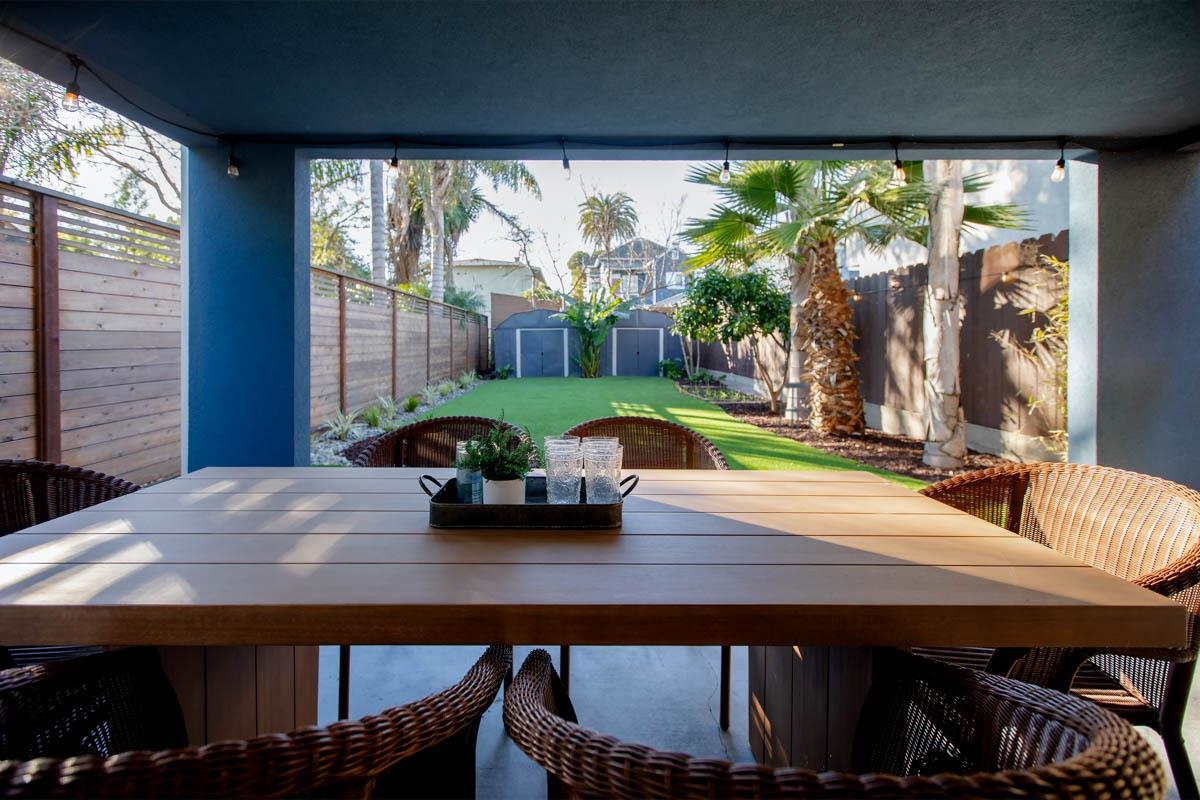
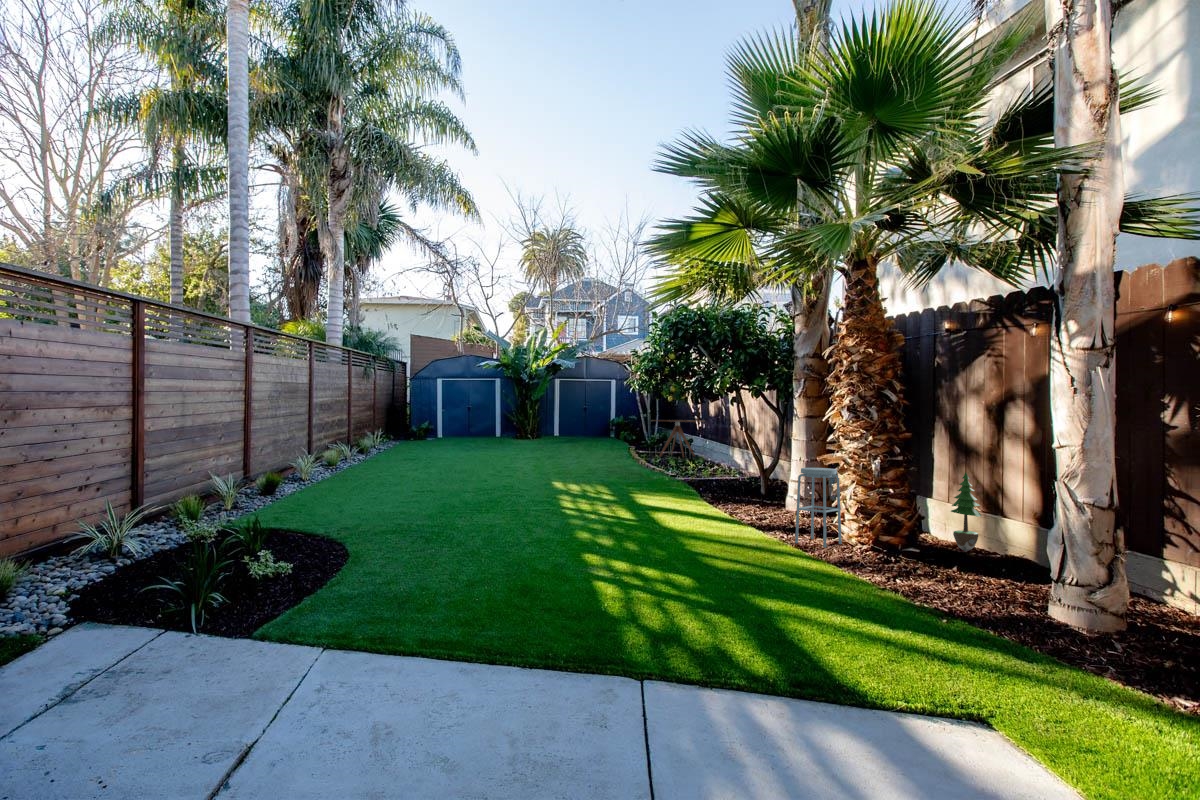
round table: none [691,359,735,389] -> present [652,420,695,457]
potted tree: none [886,383,907,438] -> present [951,473,981,551]

